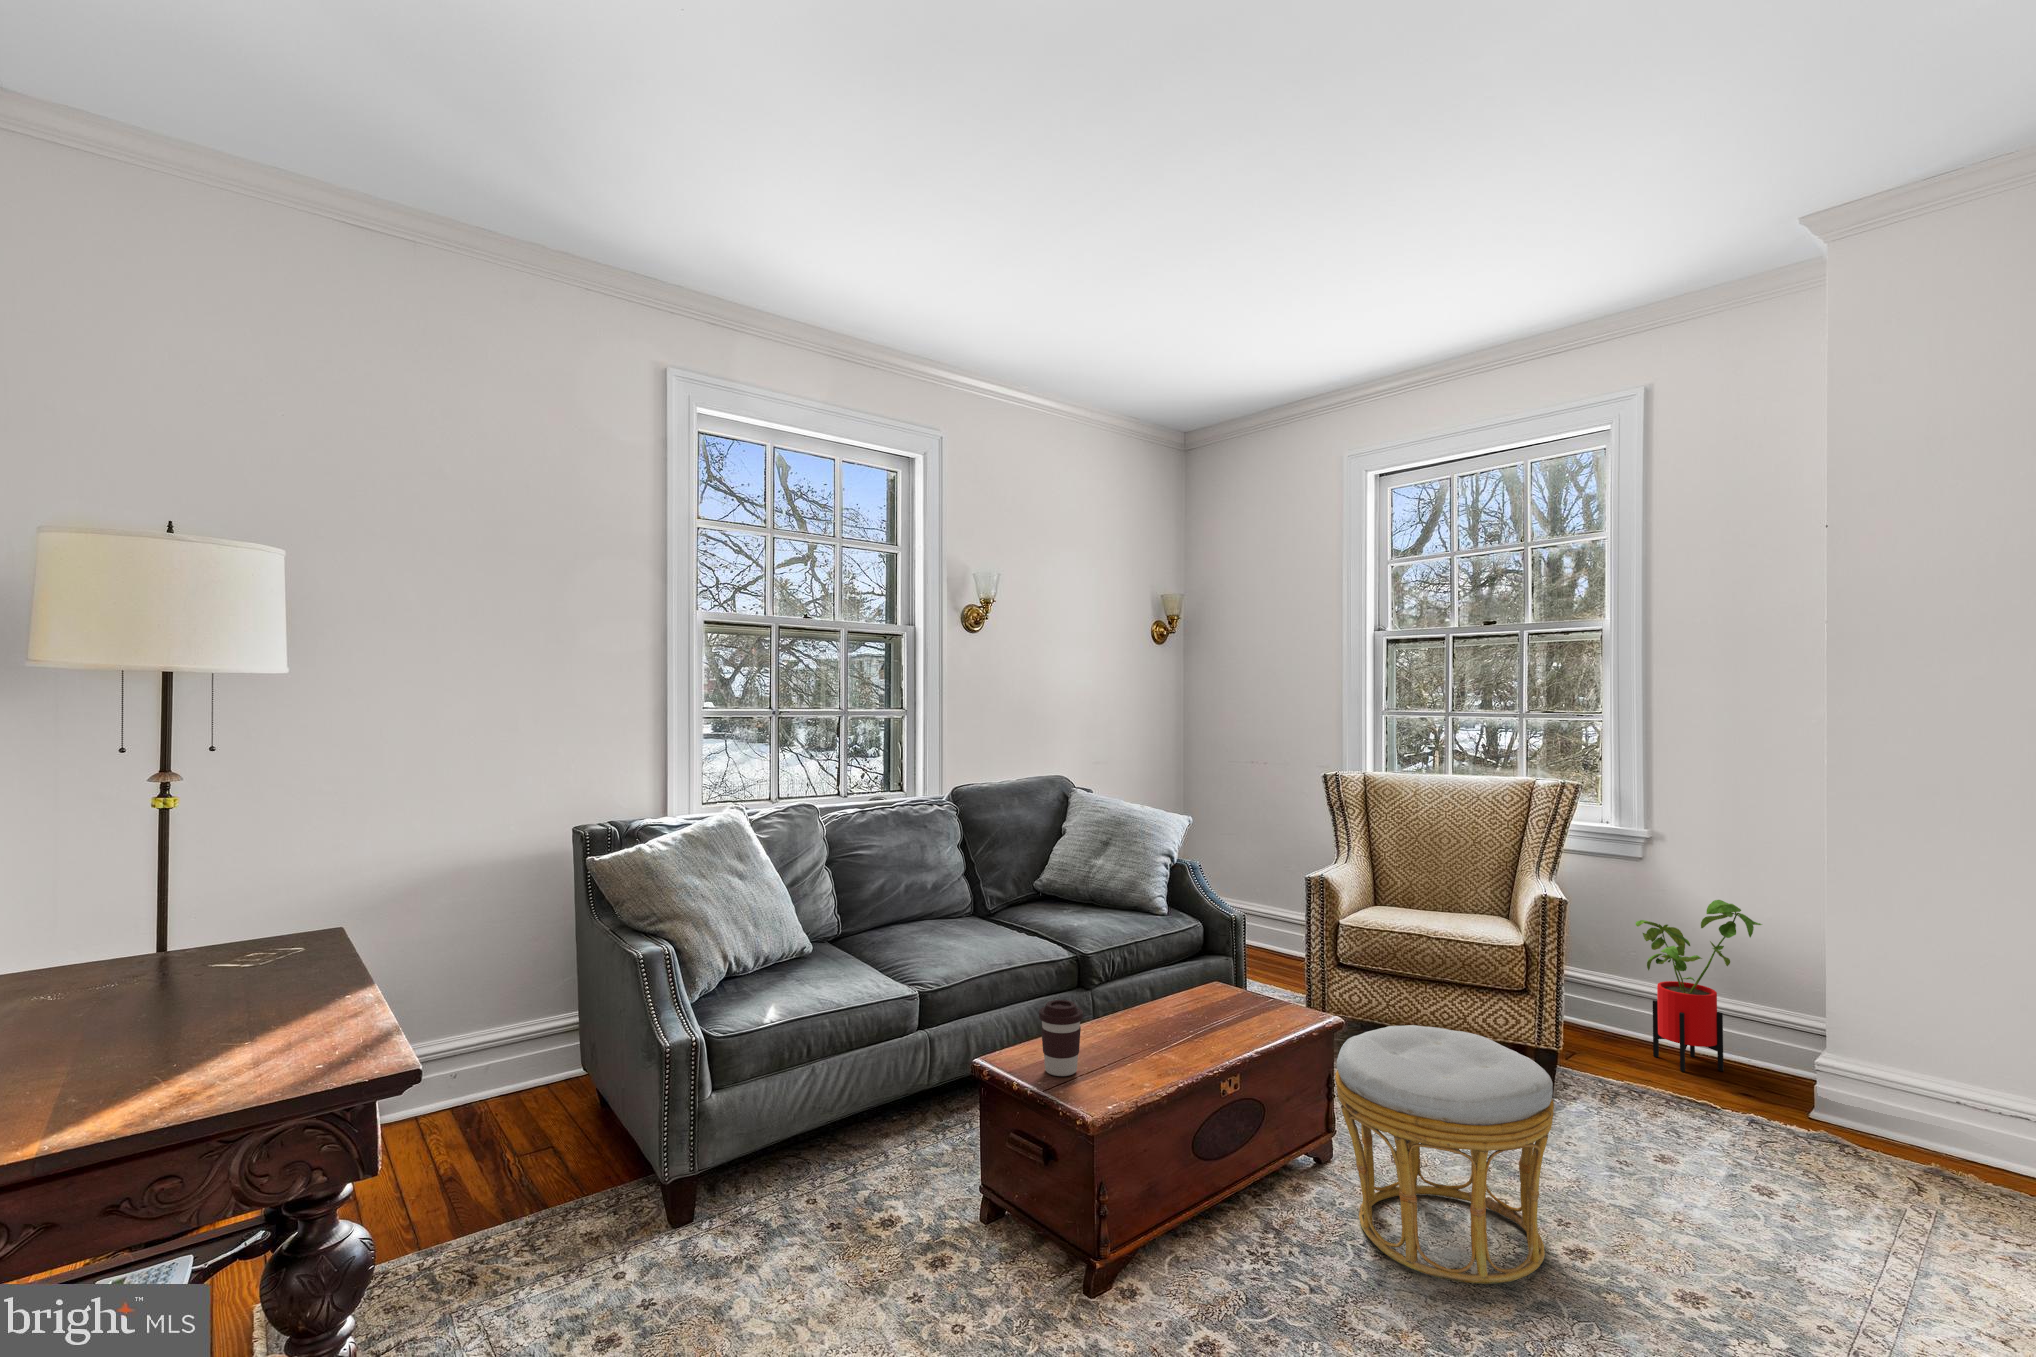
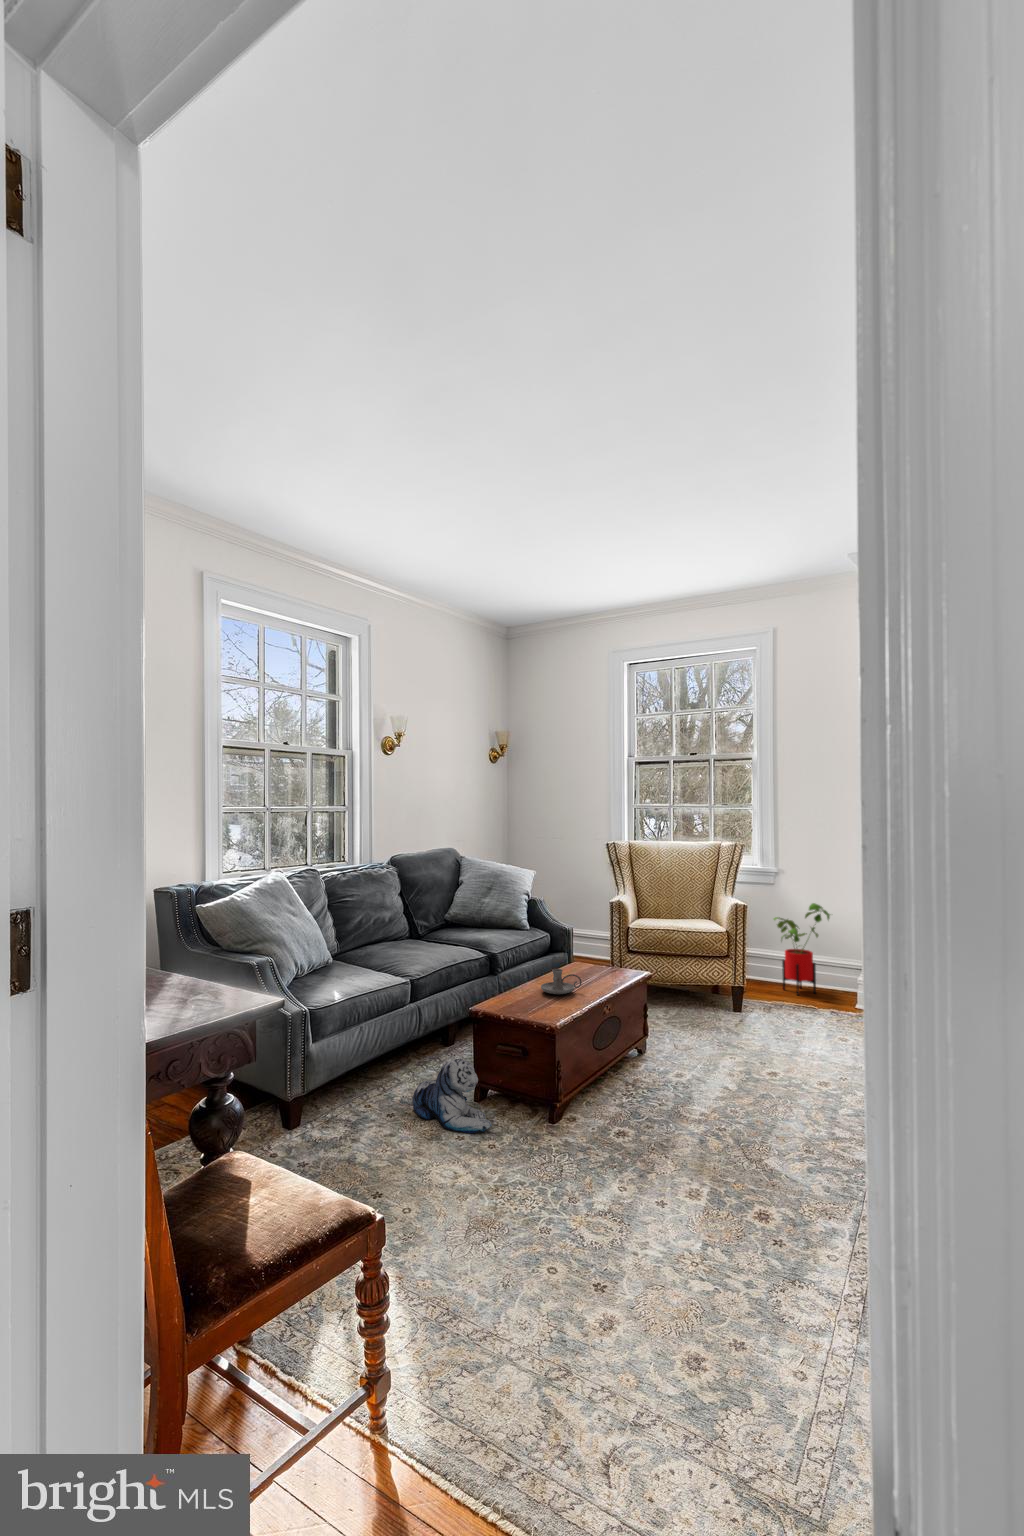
coffee cup: present [1039,1000,1083,1076] -> none [511,969,536,1011]
candle holder: none [1114,1000,1188,1048] -> present [541,969,582,994]
ottoman: present [1335,1025,1554,1284] -> none [658,972,764,1093]
plush toy: none [869,1149,973,1295] -> present [412,1059,491,1133]

